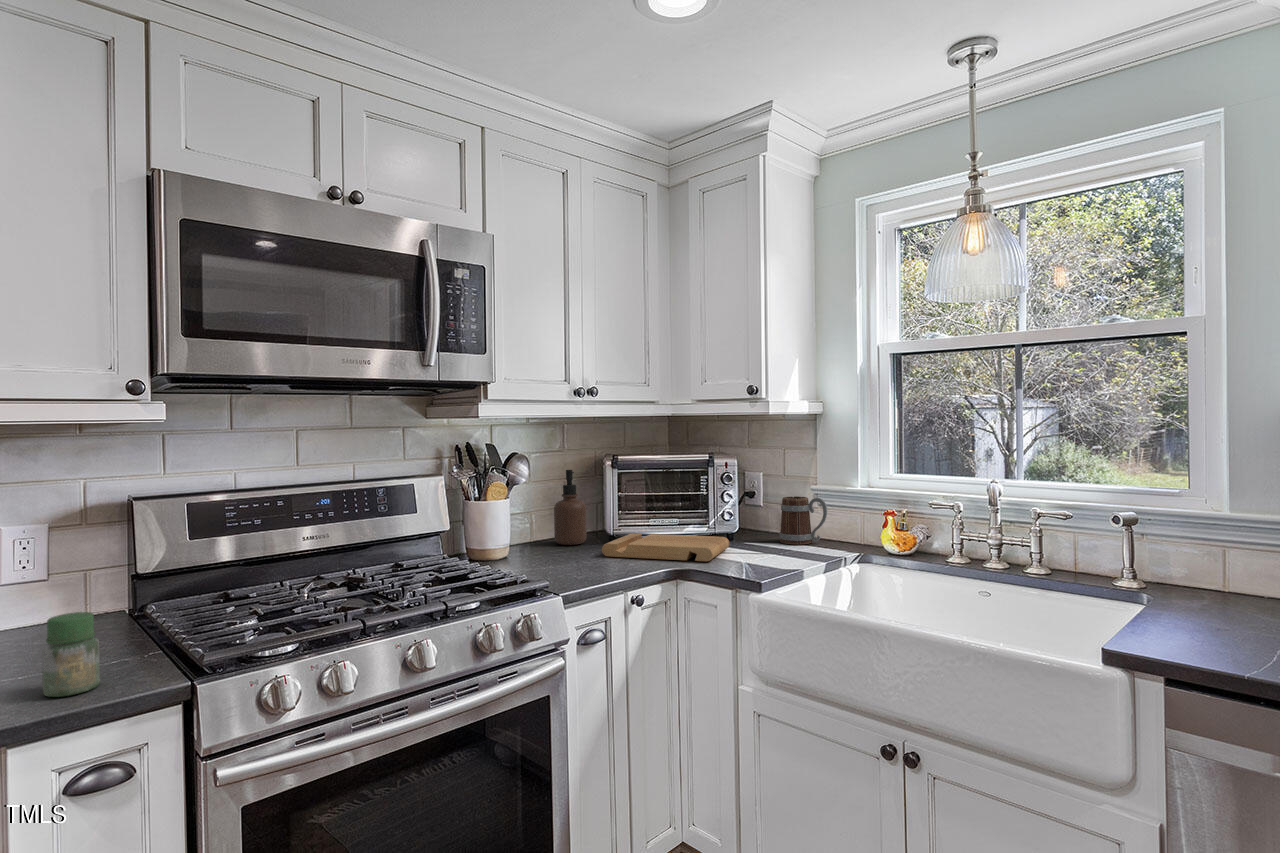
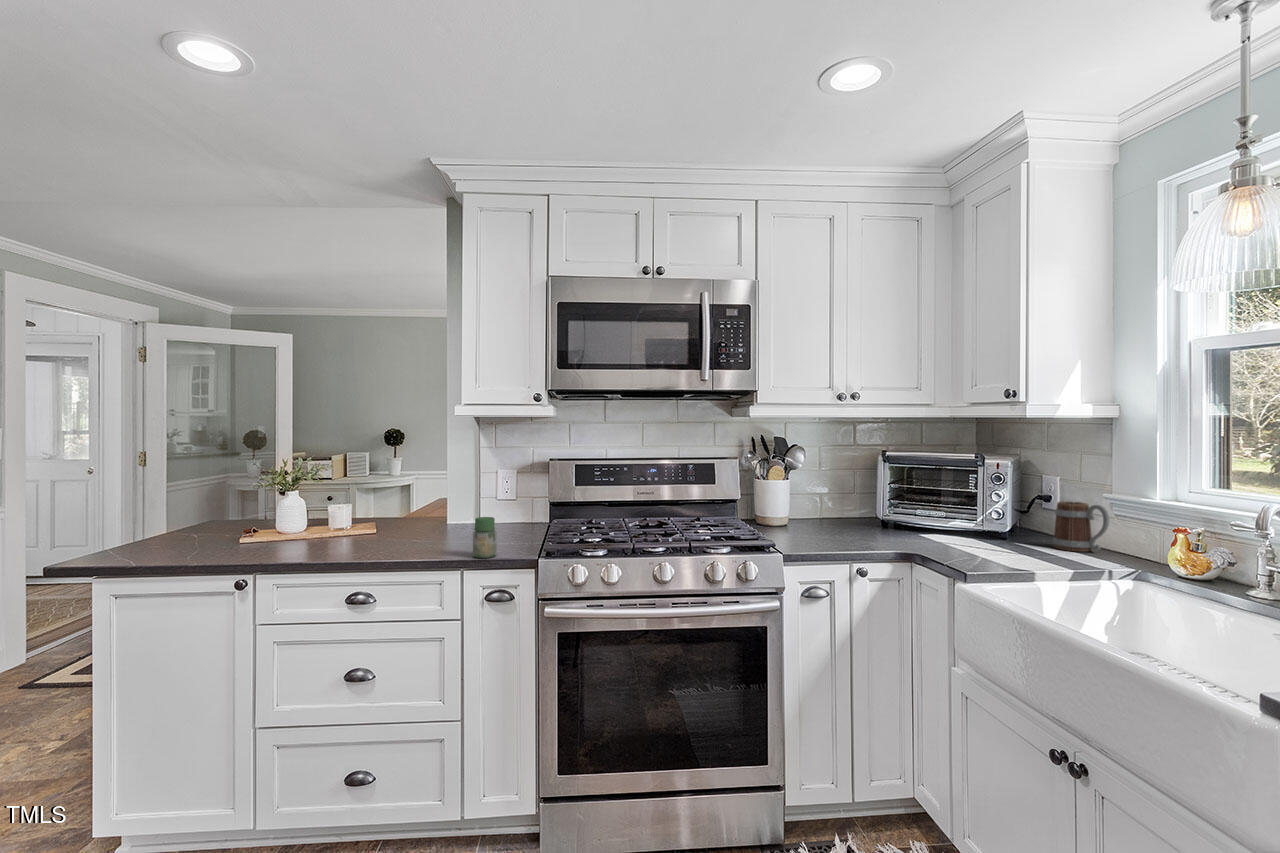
soap dispenser: present [554,470,587,545] -> none [835,462,863,525]
cutting board: present [602,533,729,561] -> none [857,521,984,551]

